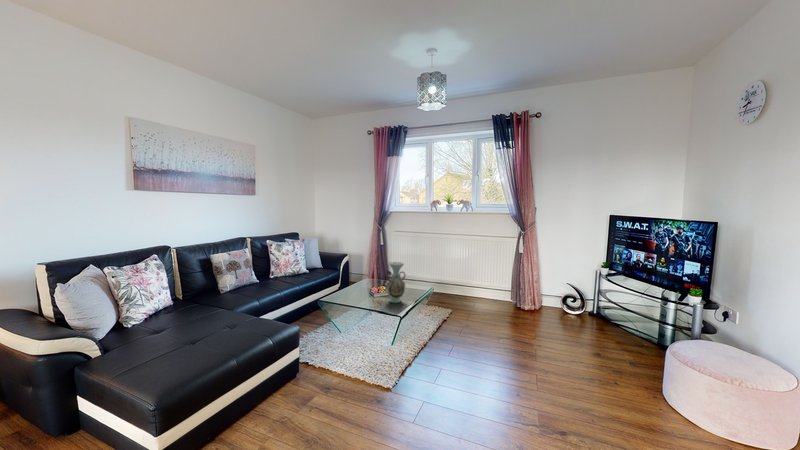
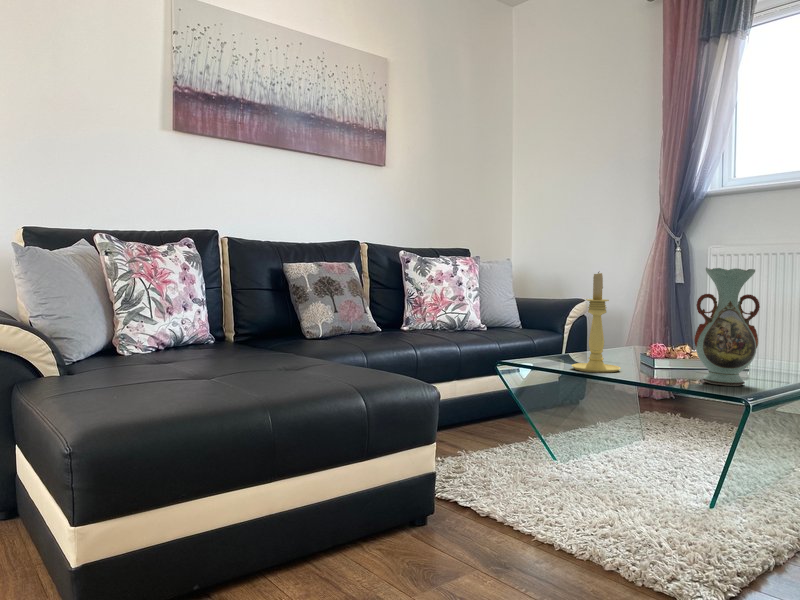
candle holder: none [344,260,362,299] -> present [572,272,621,373]

